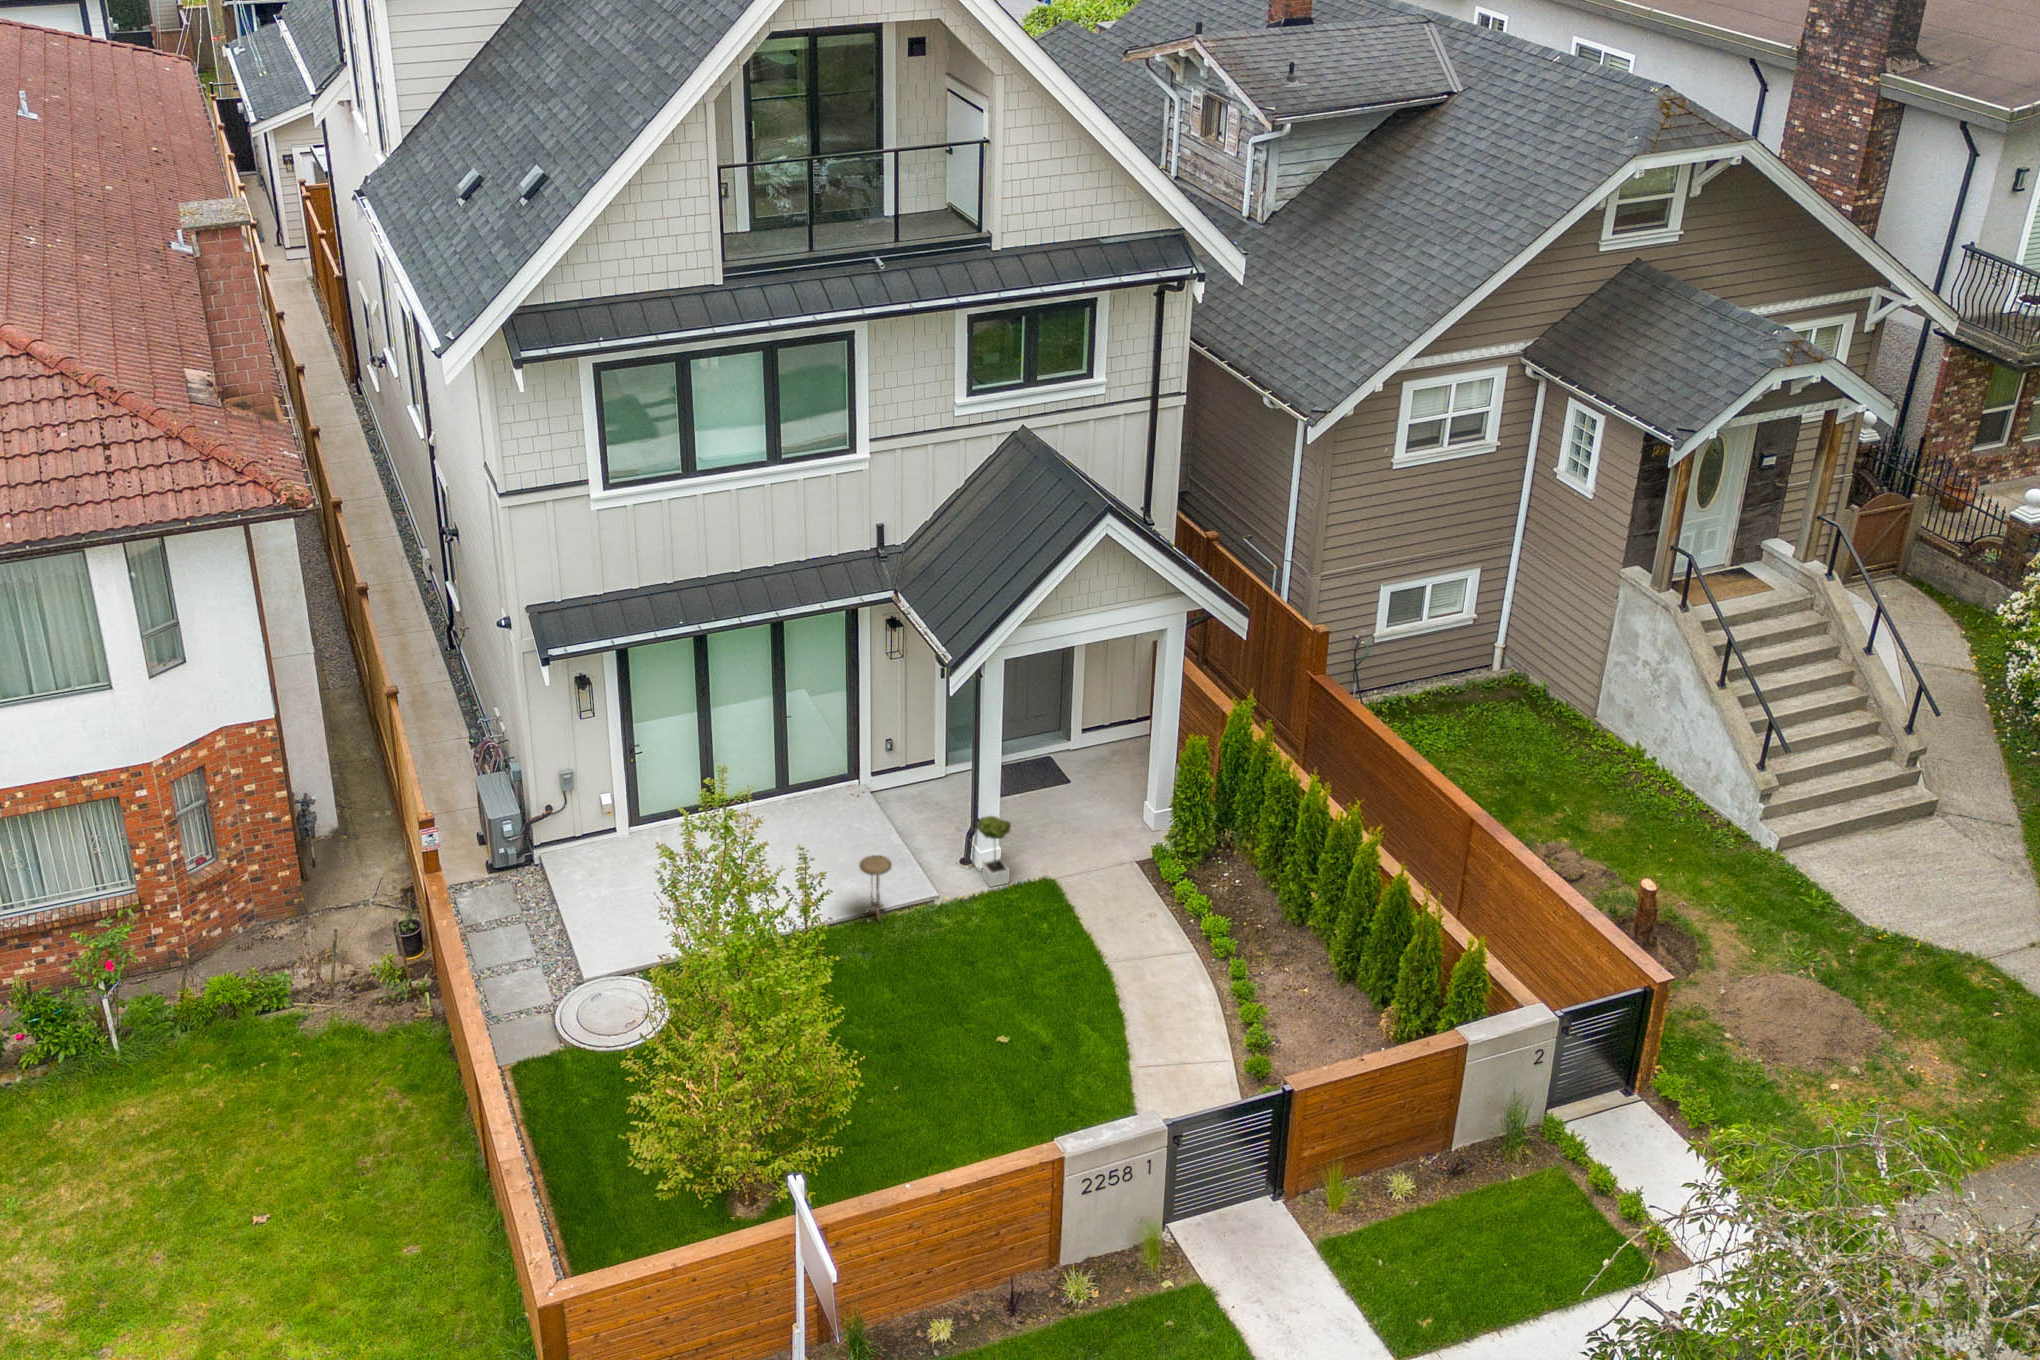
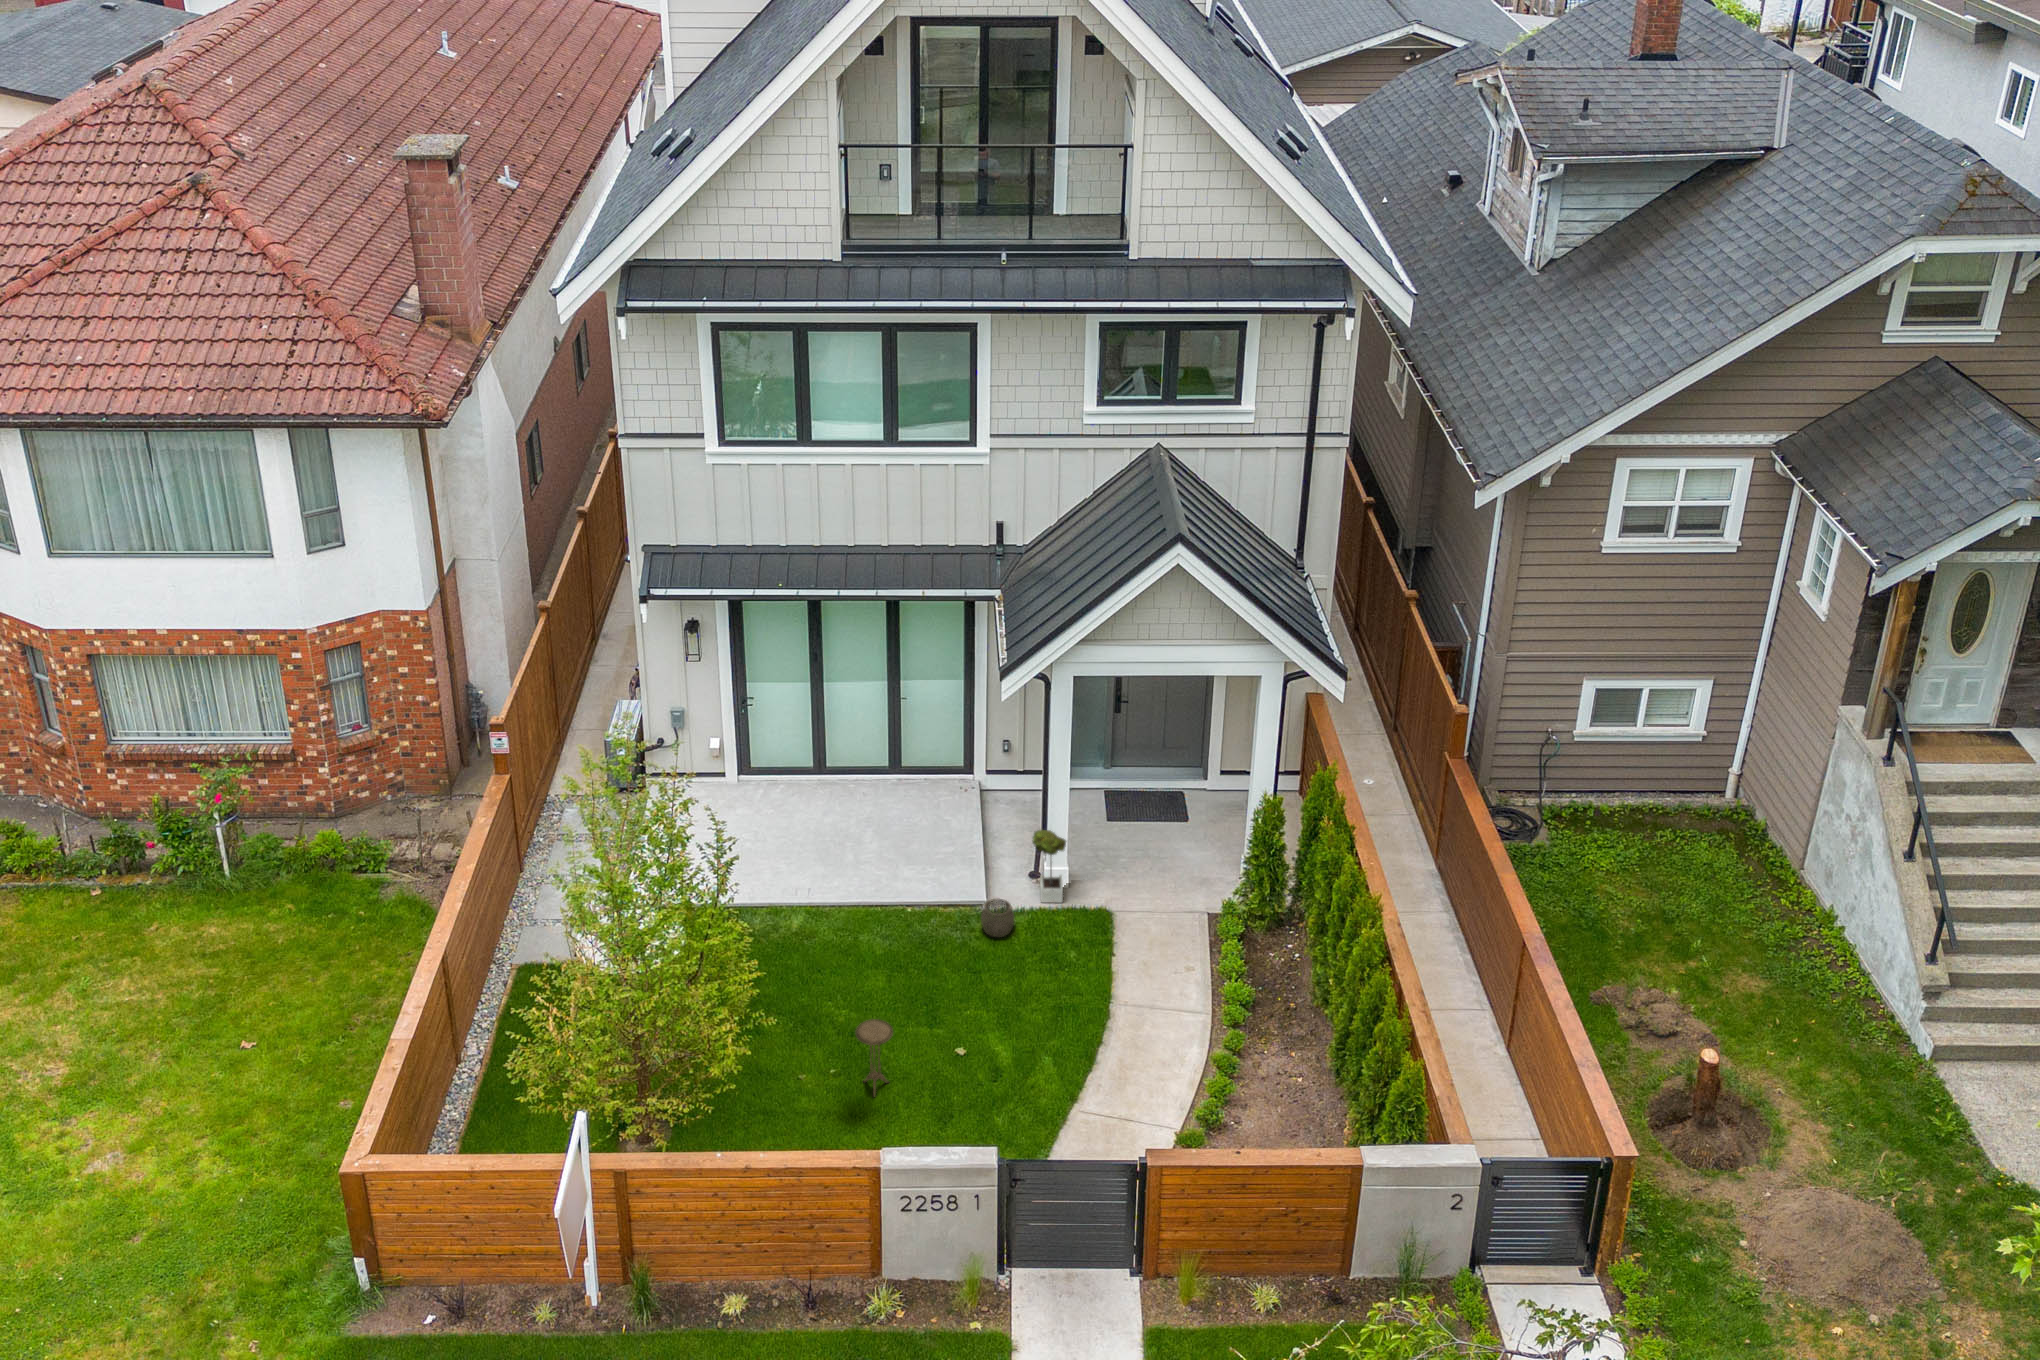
side table: present [859,855,892,922] -> present [856,1019,893,1096]
woven basket: none [949,891,982,930] -> present [981,899,1014,937]

